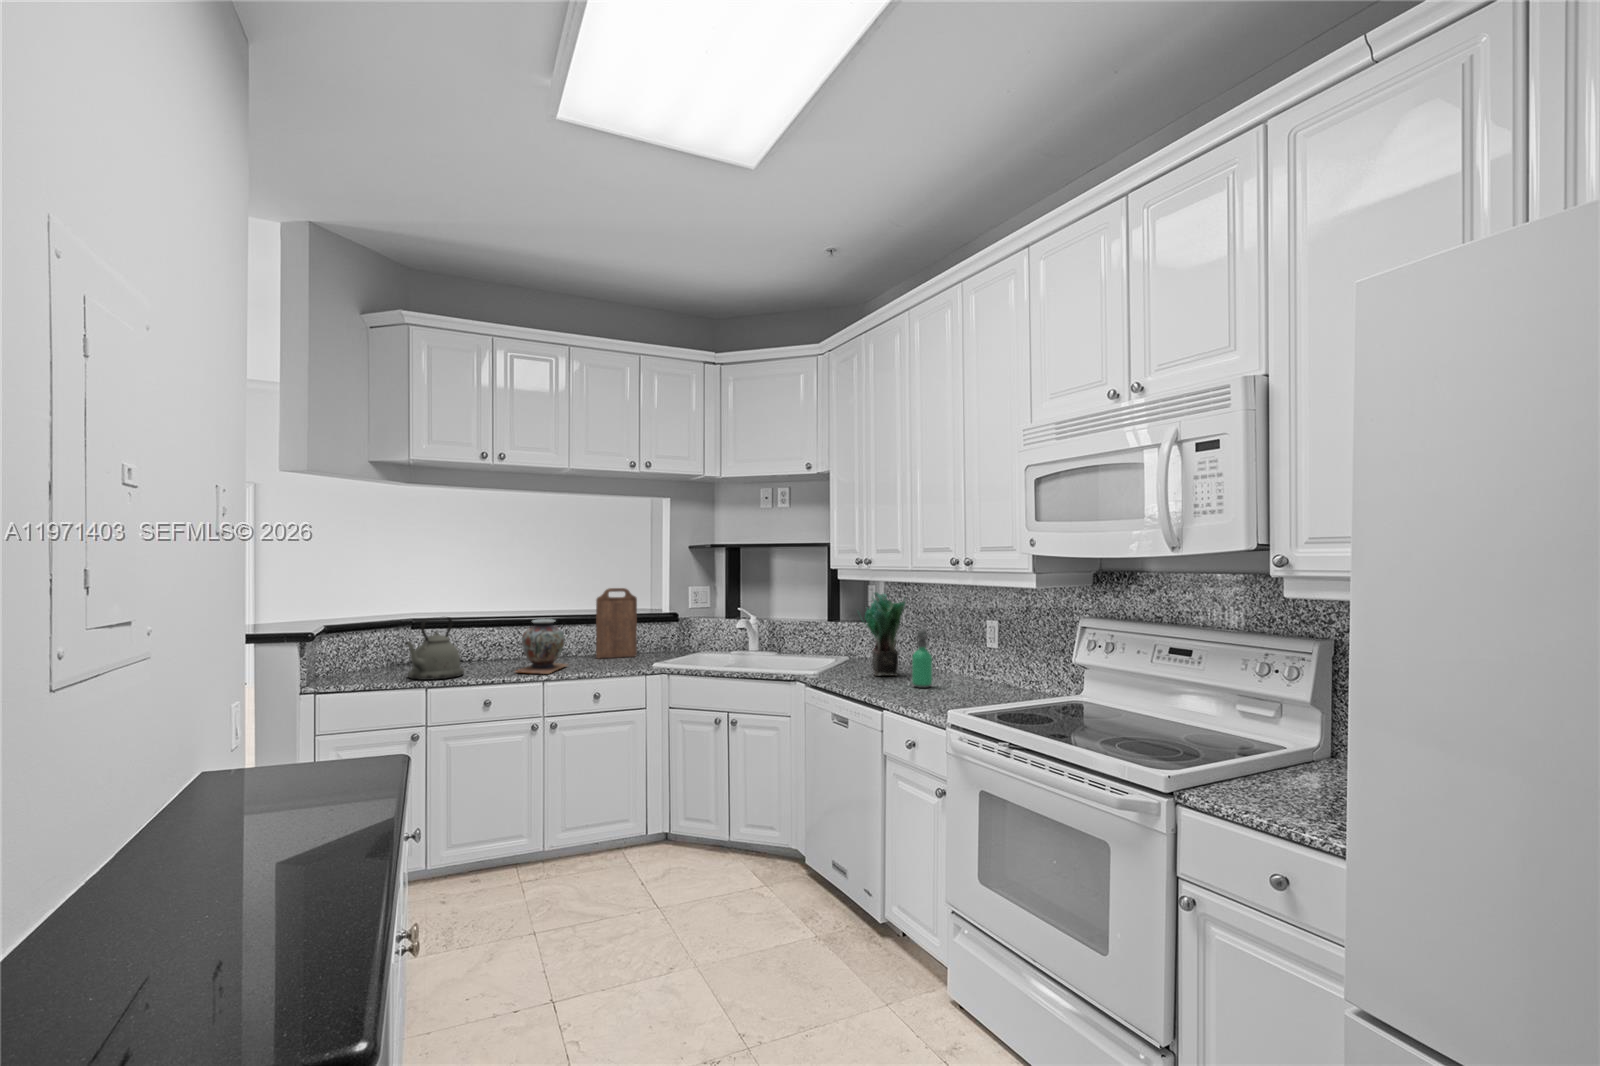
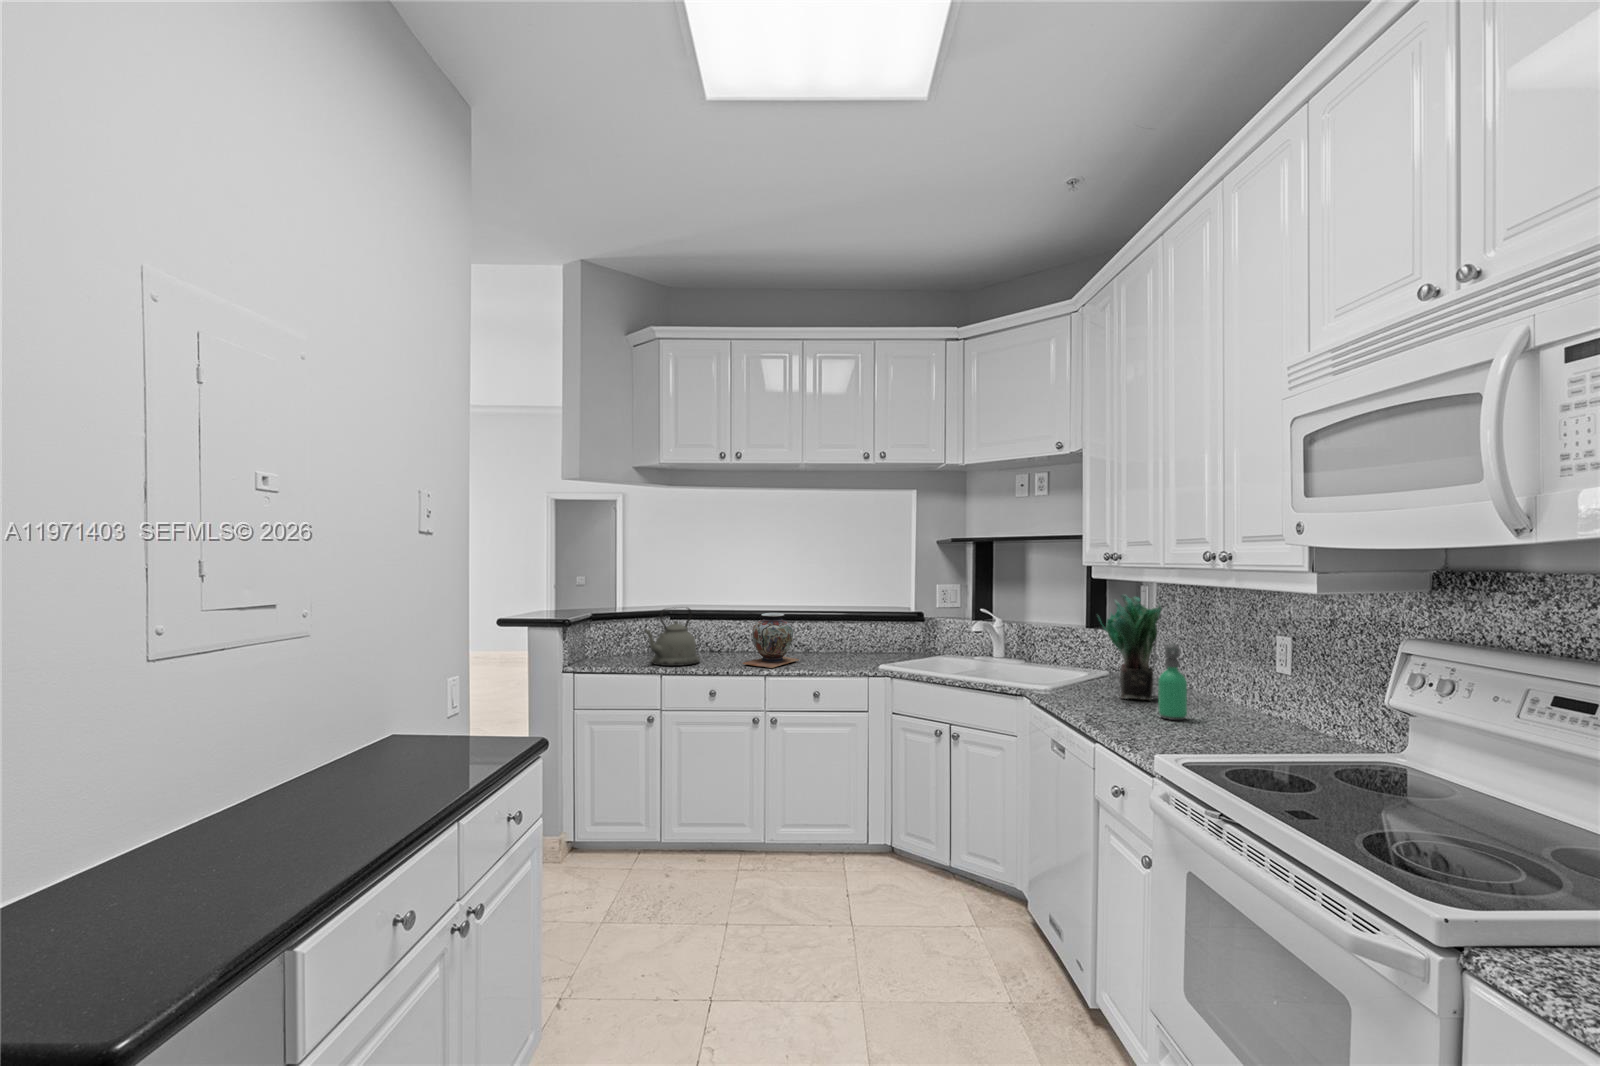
cutting board: present [596,588,637,658] -> none [833,584,875,655]

